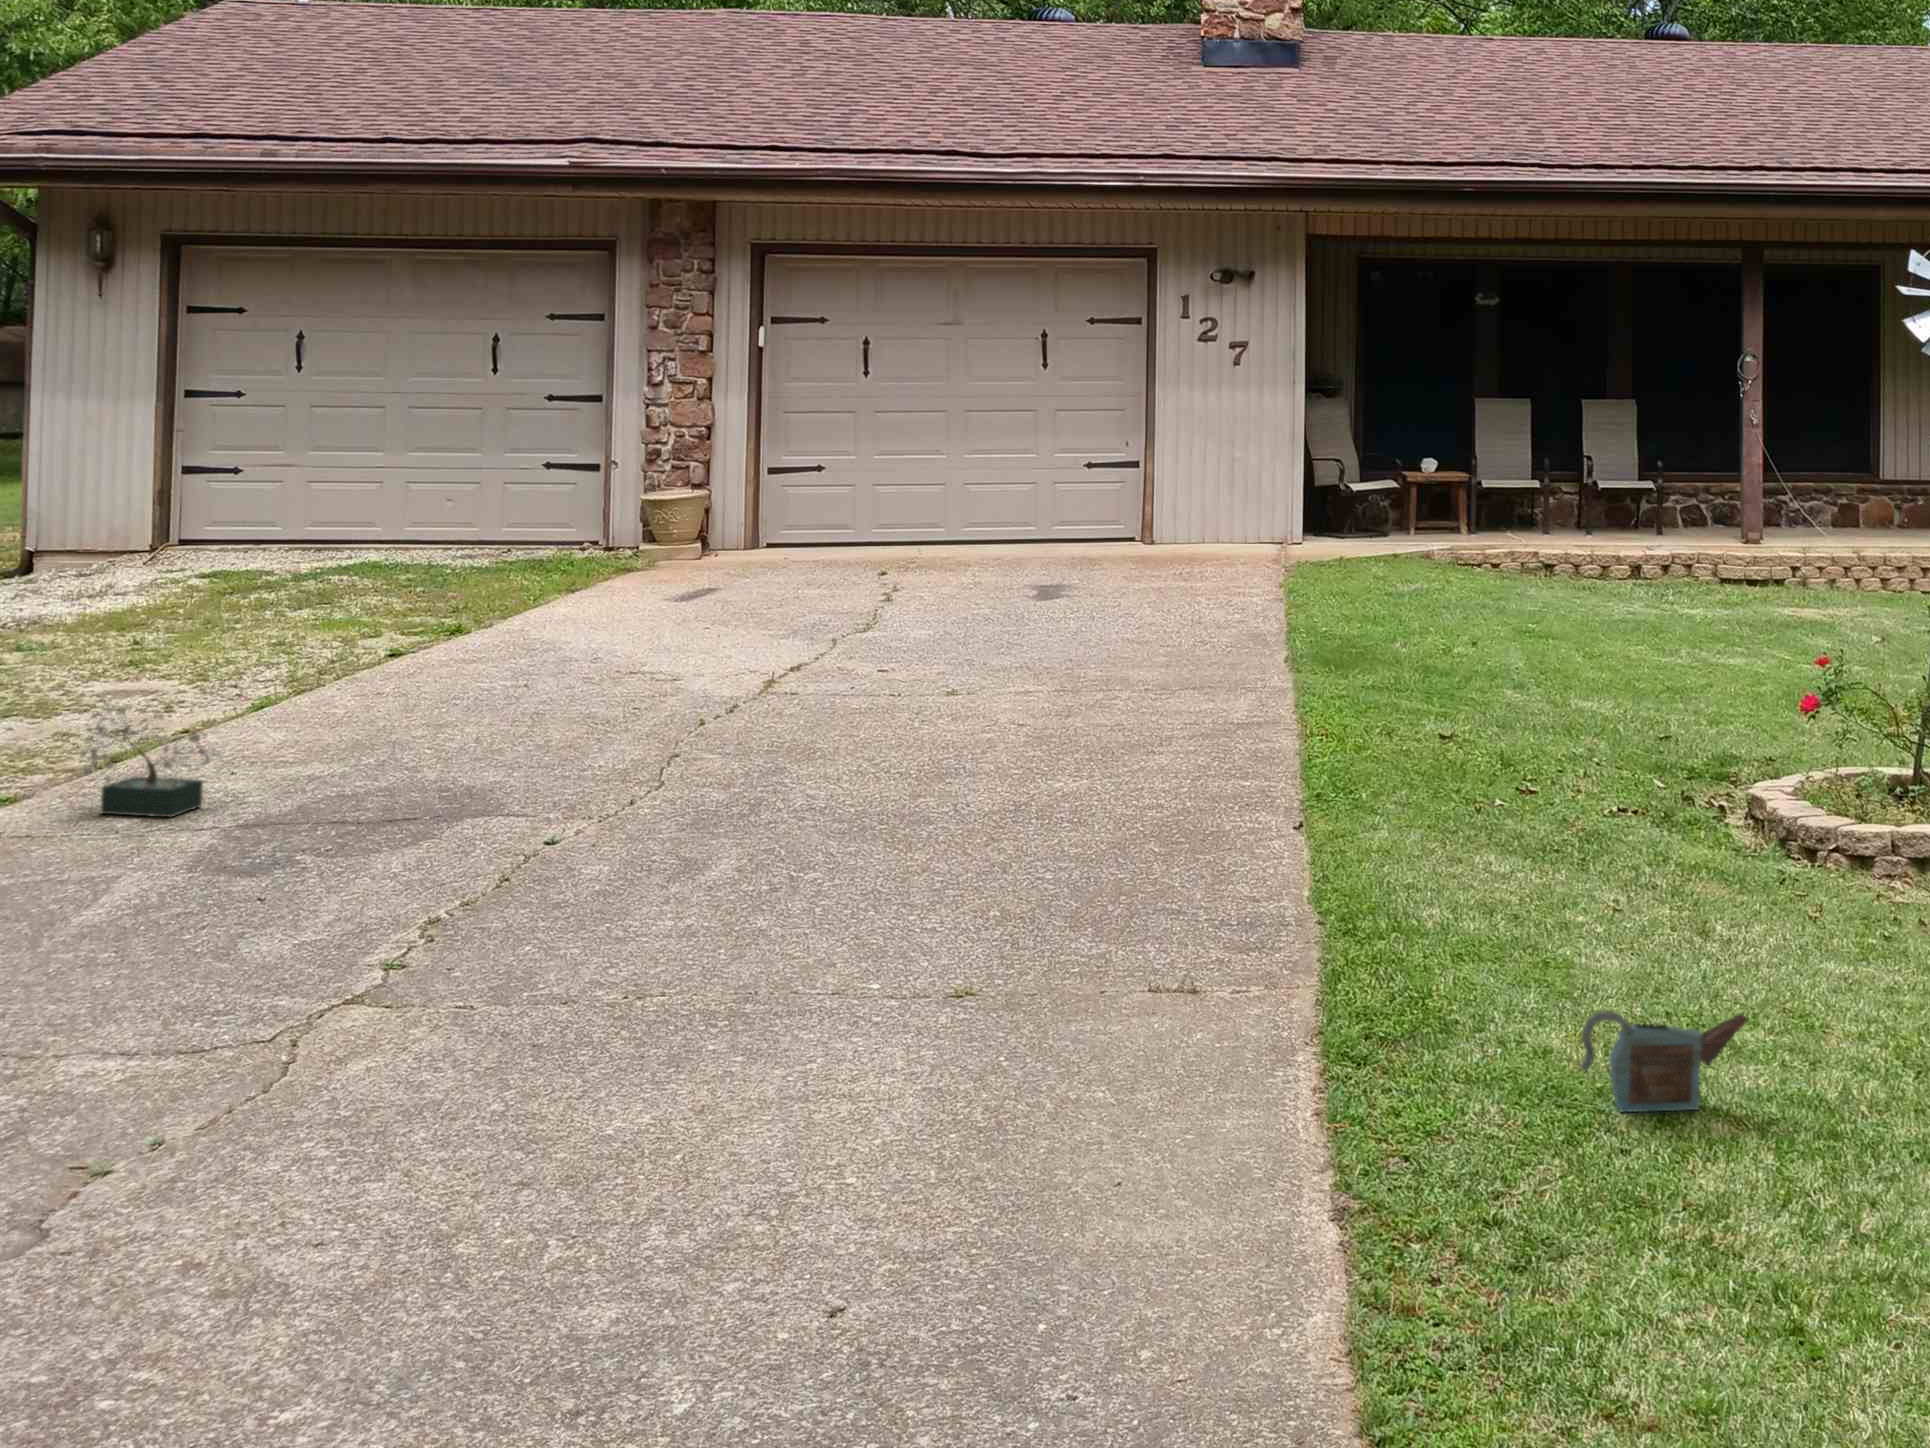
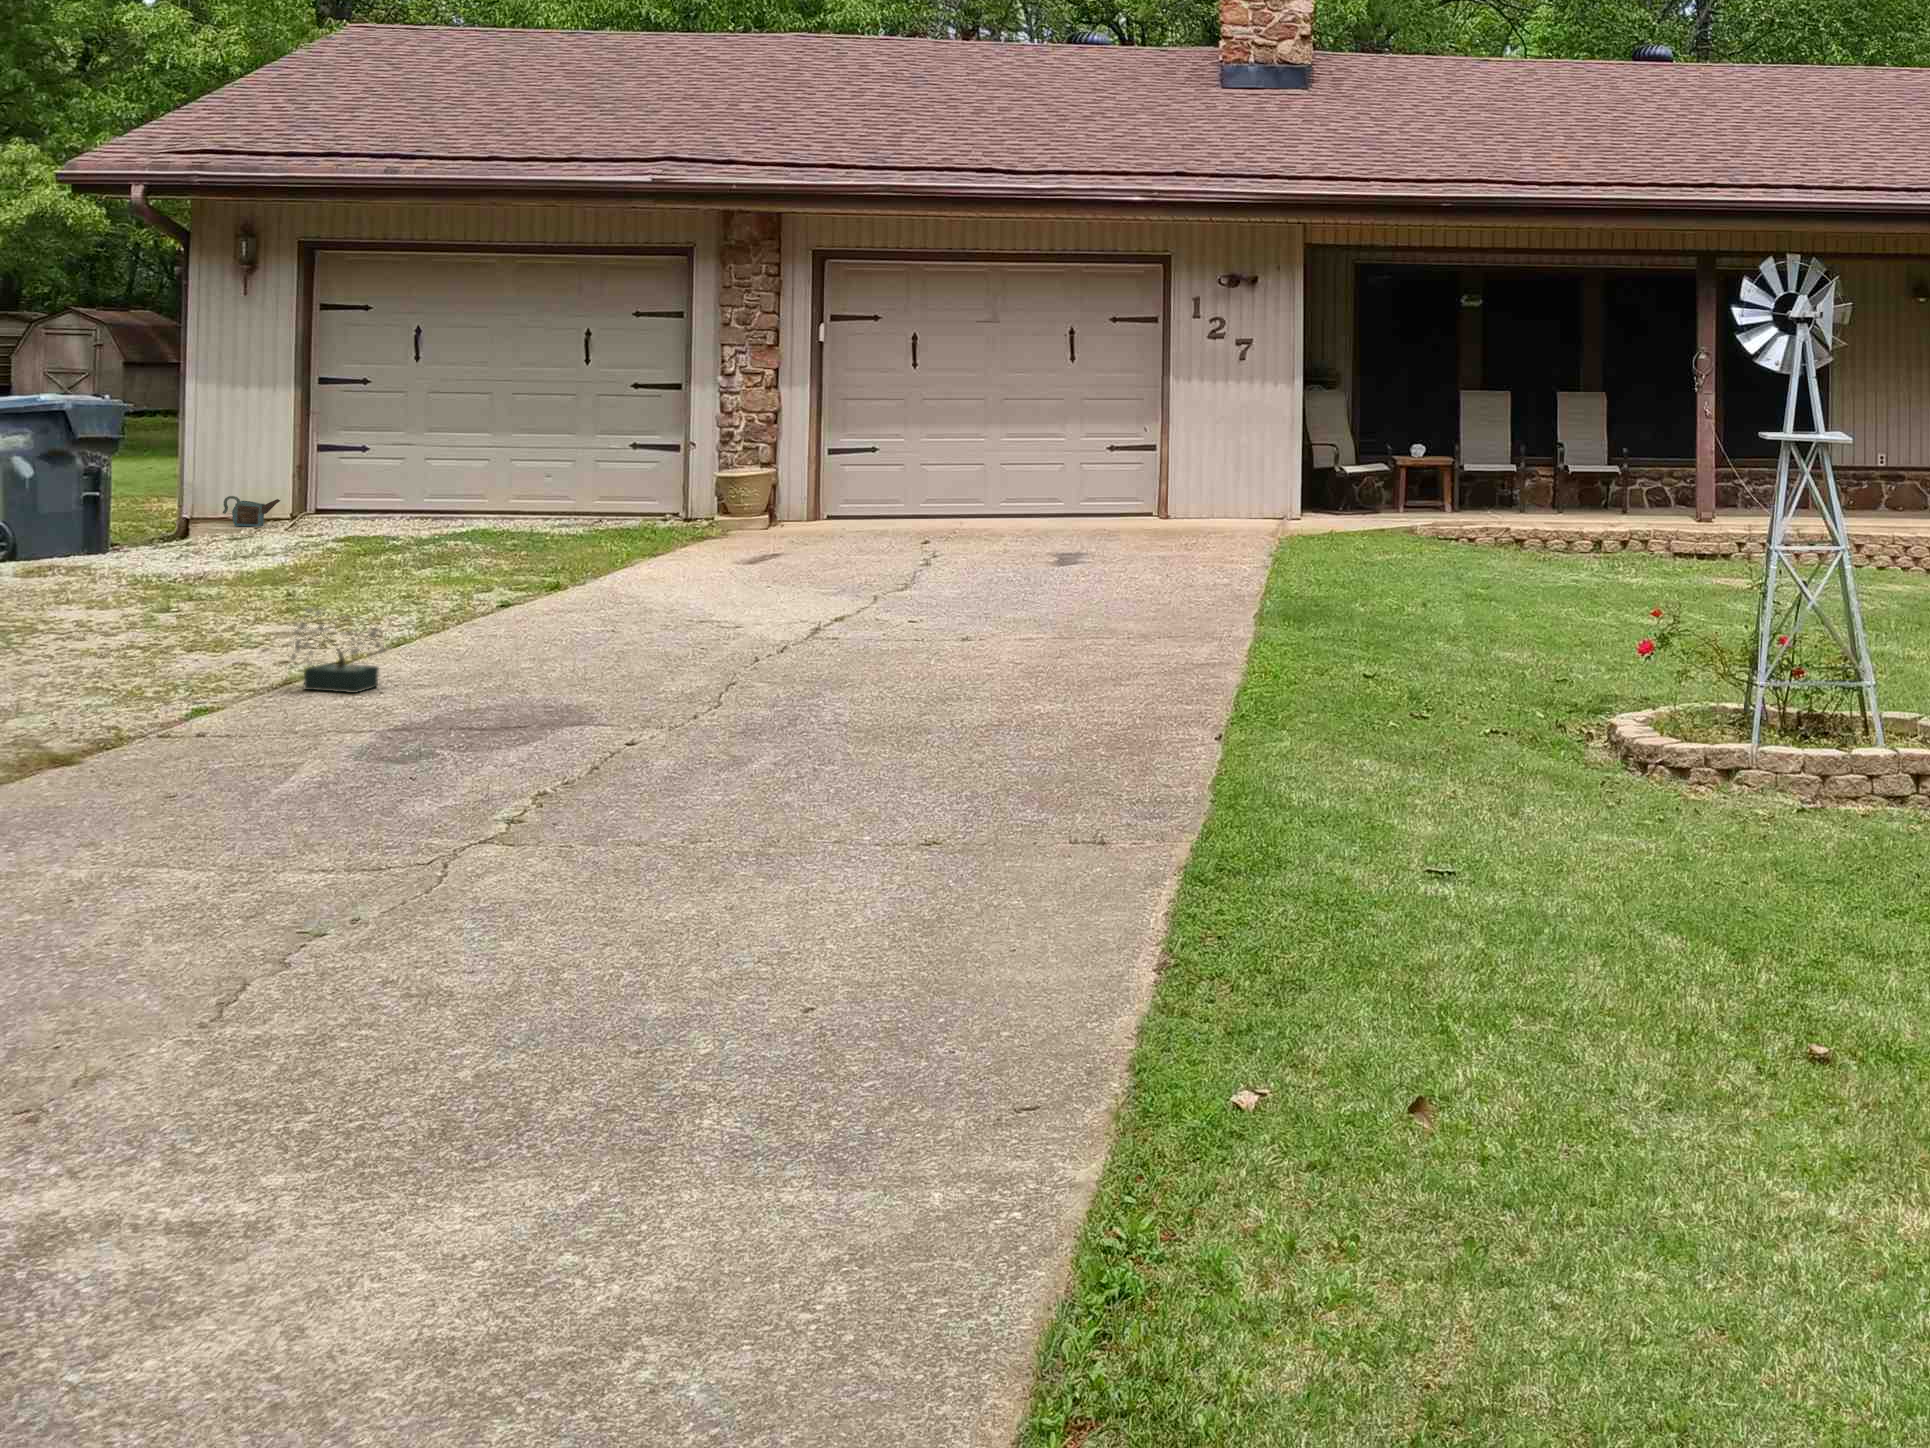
watering can: present [1579,1011,1748,1112] -> present [223,496,280,527]

